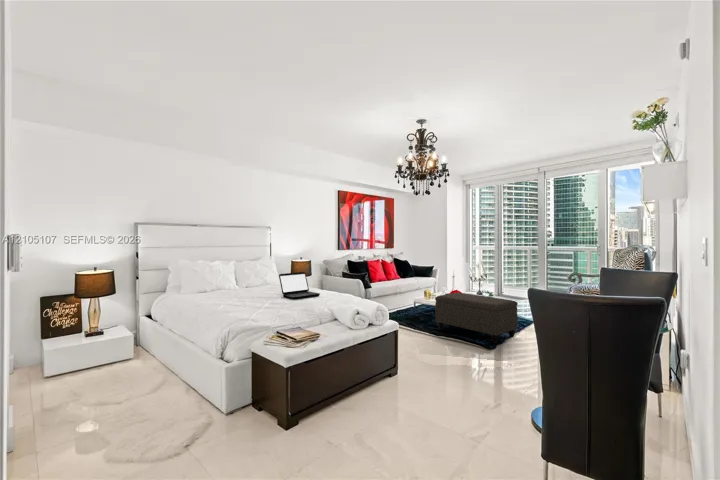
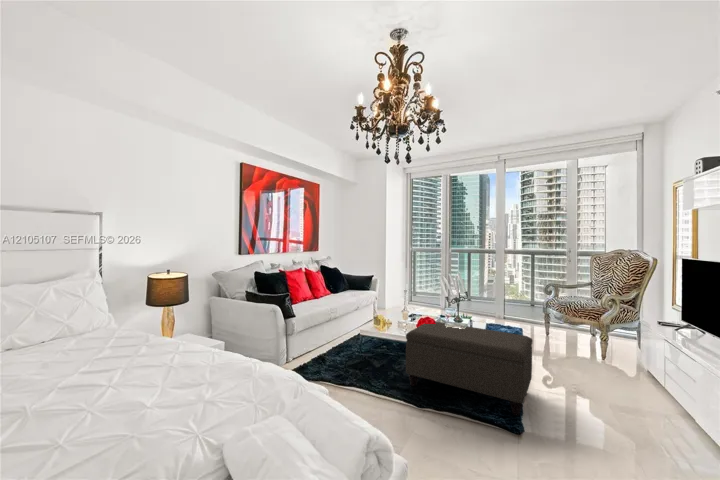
laptop: present [279,272,320,299] -> none [73,313,193,403]

